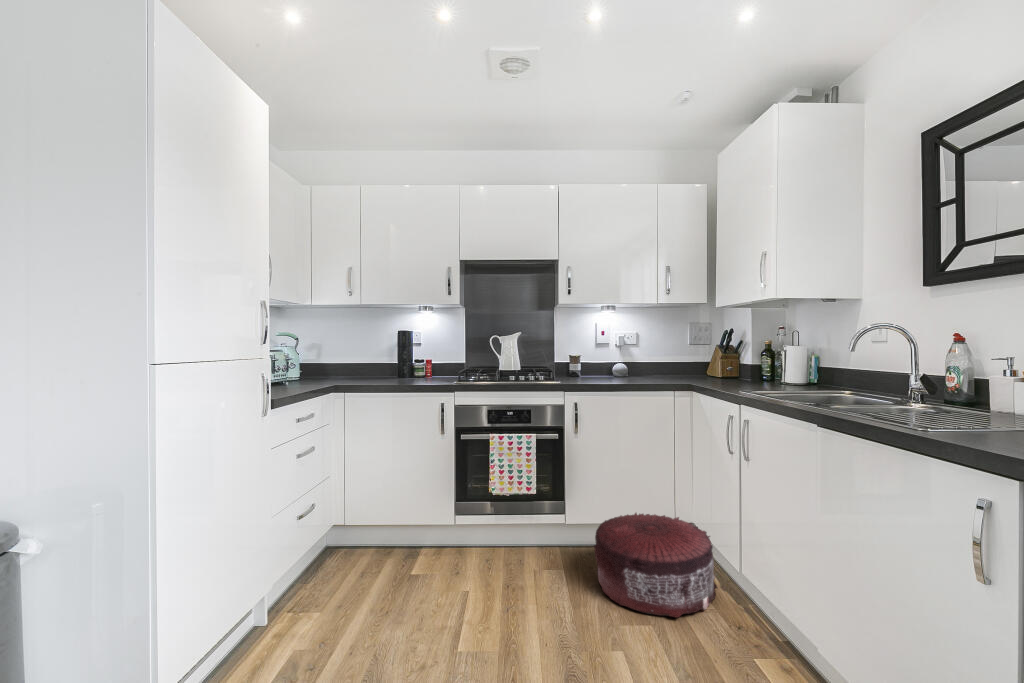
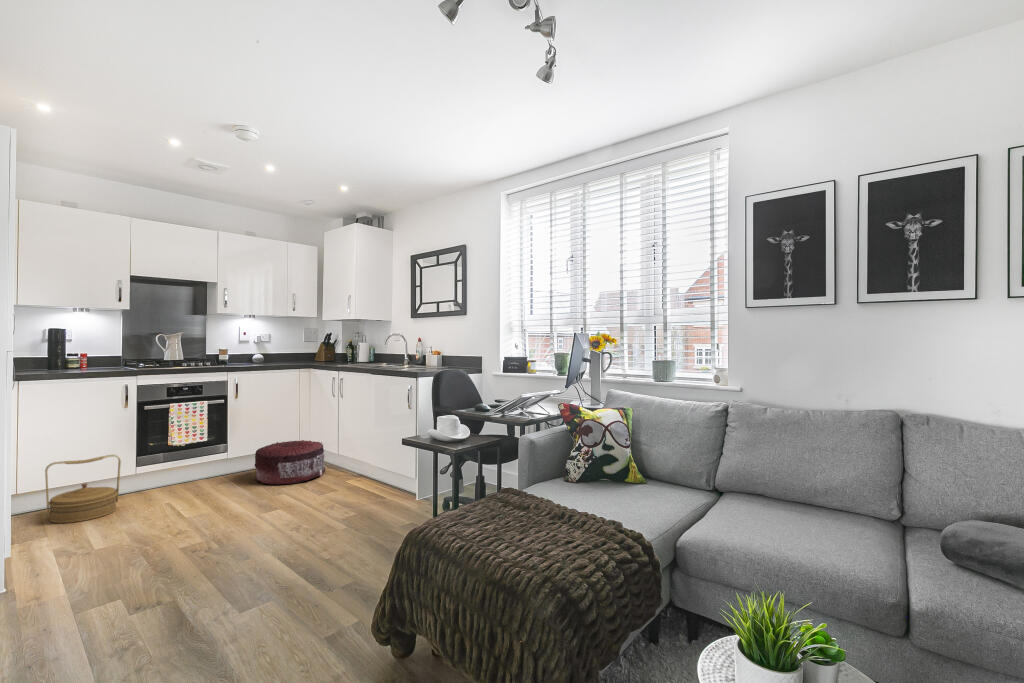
woven basket: none [345,501,422,593] -> present [45,455,121,523]

